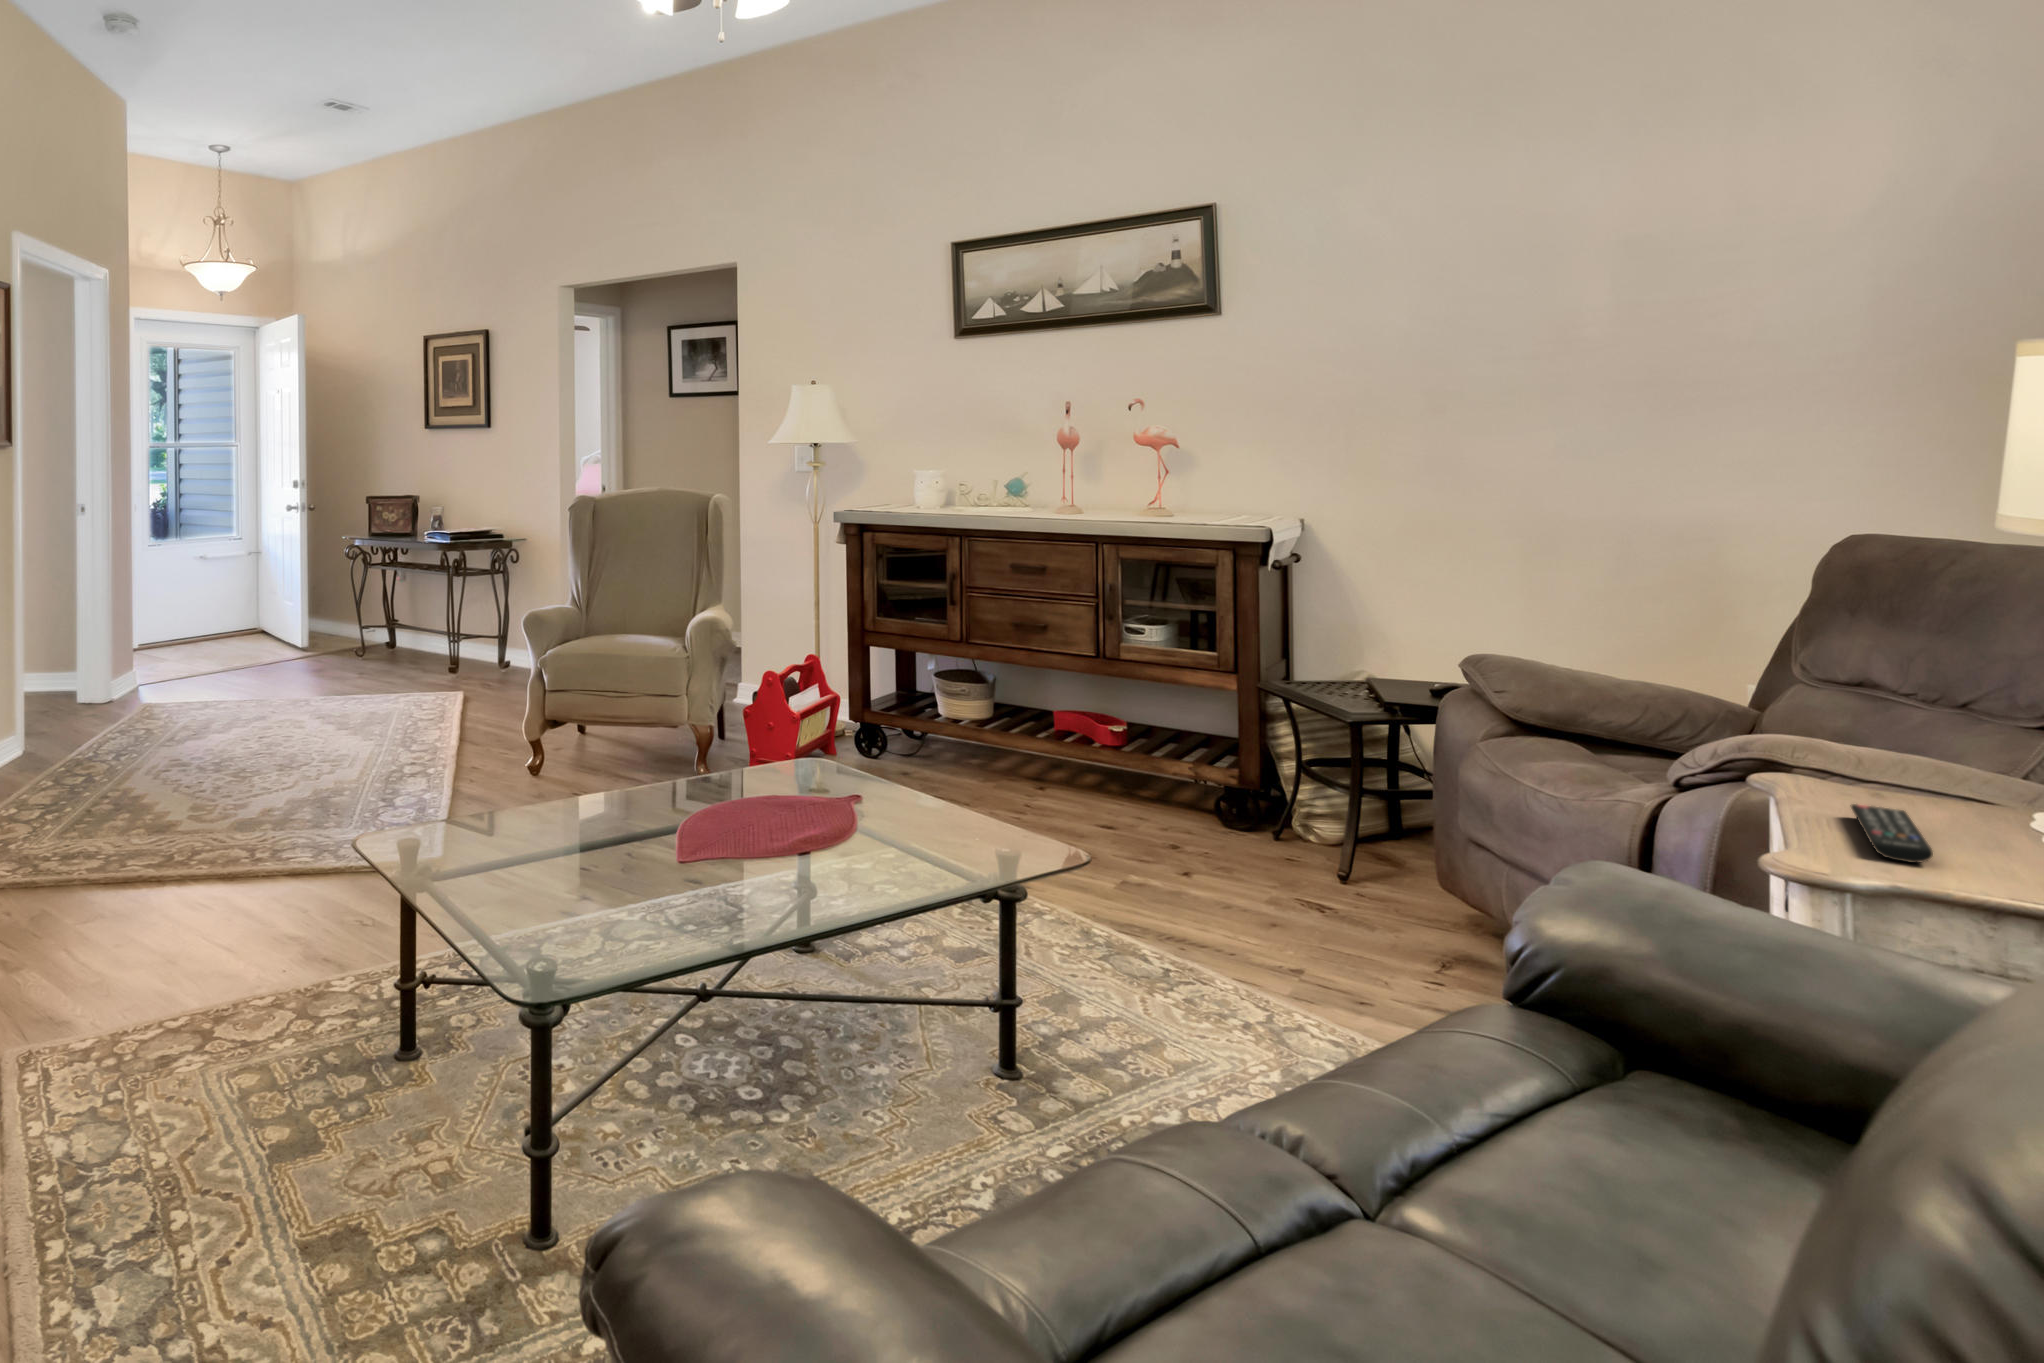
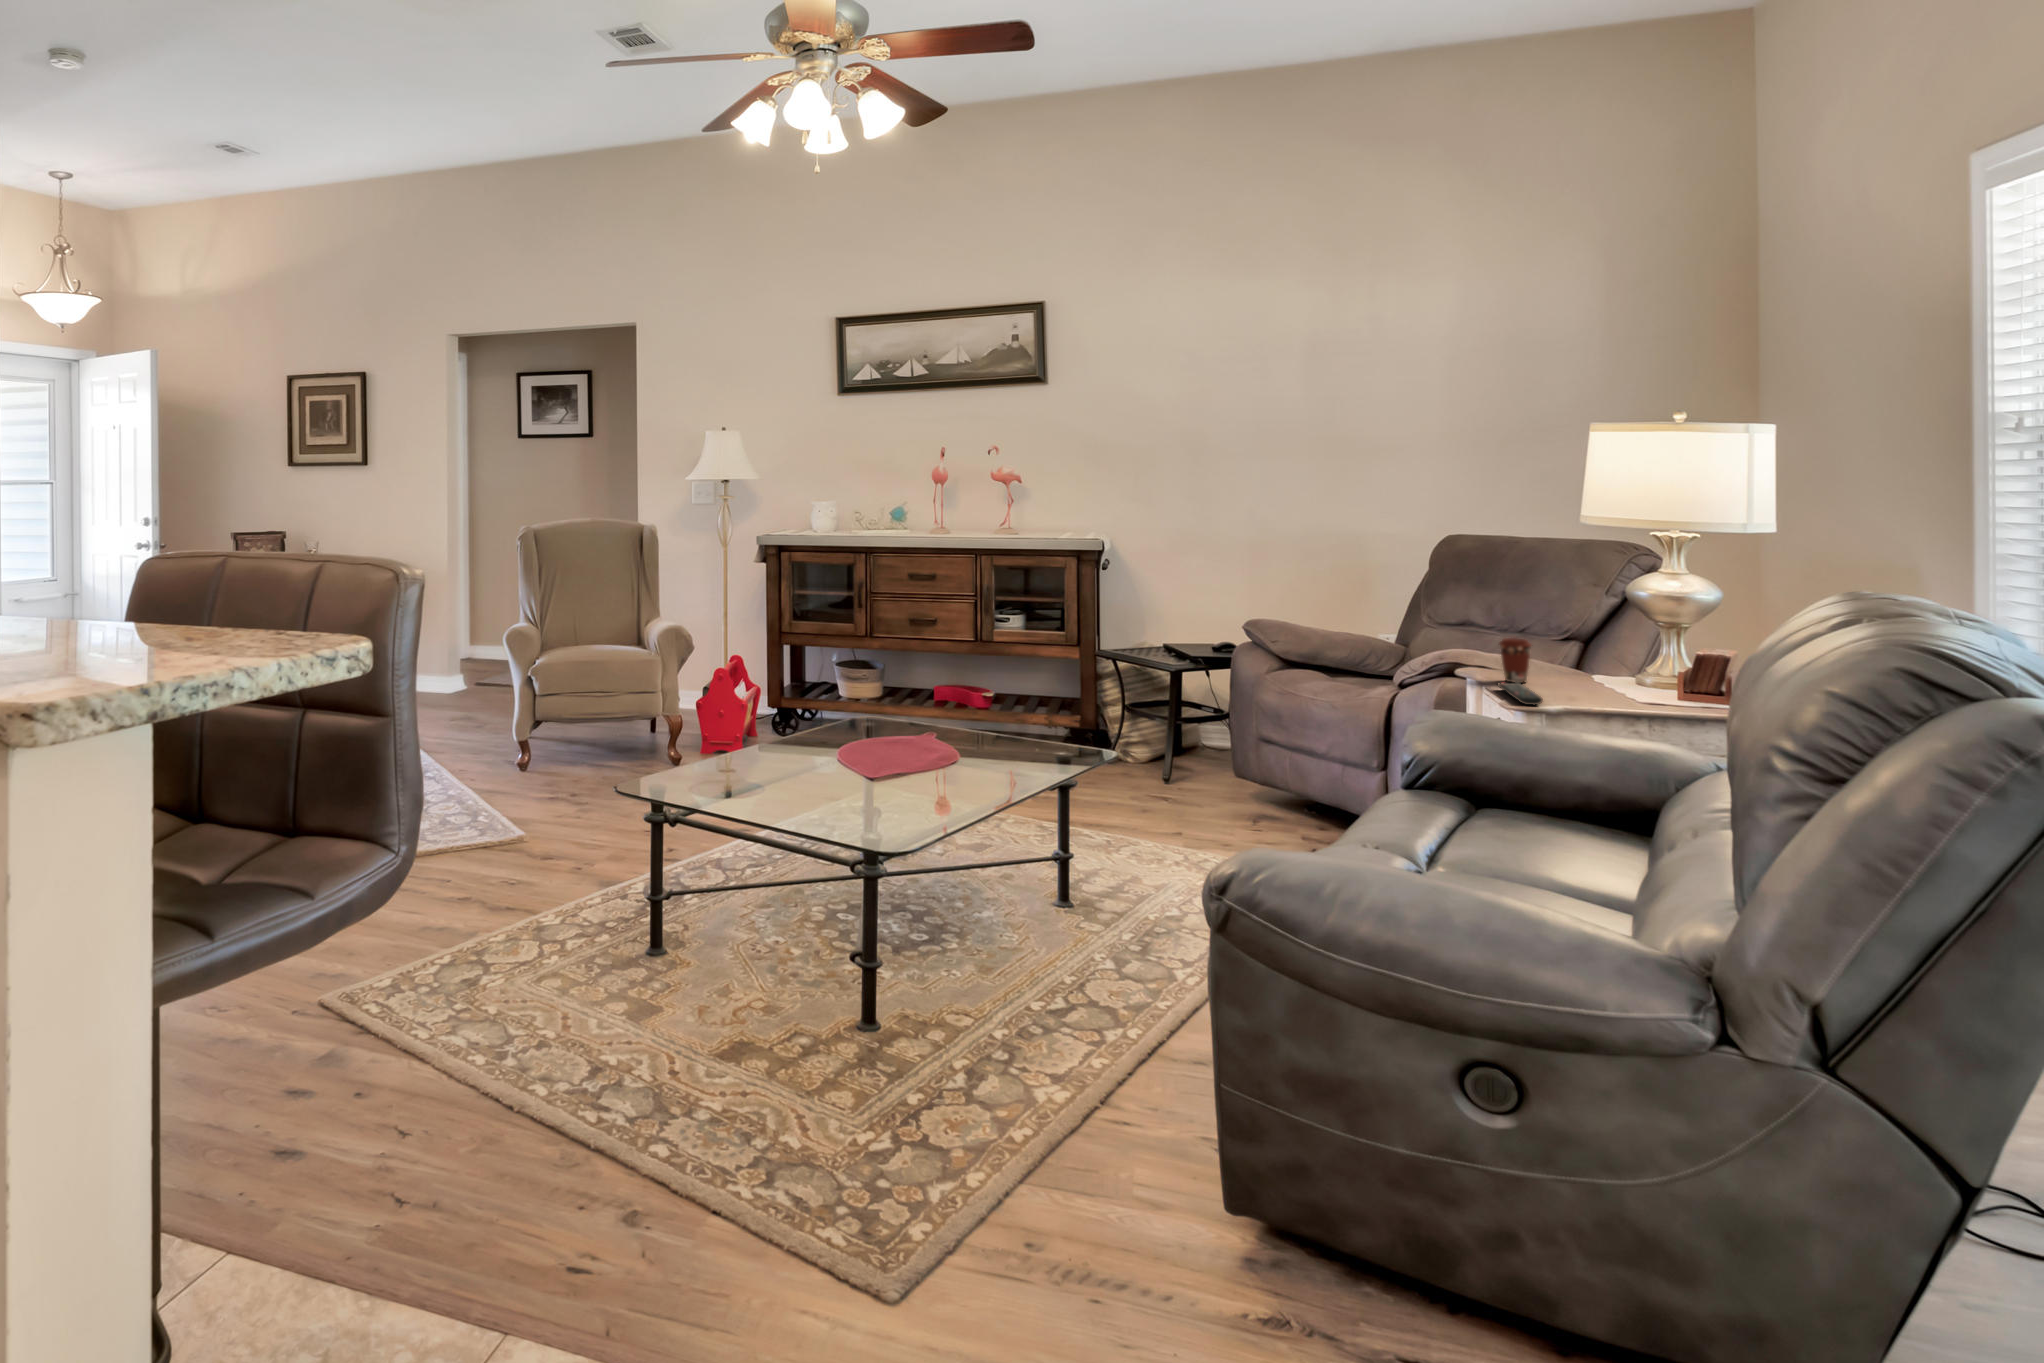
coffee cup: none [1870,719,1946,806] -> present [1499,638,1531,683]

